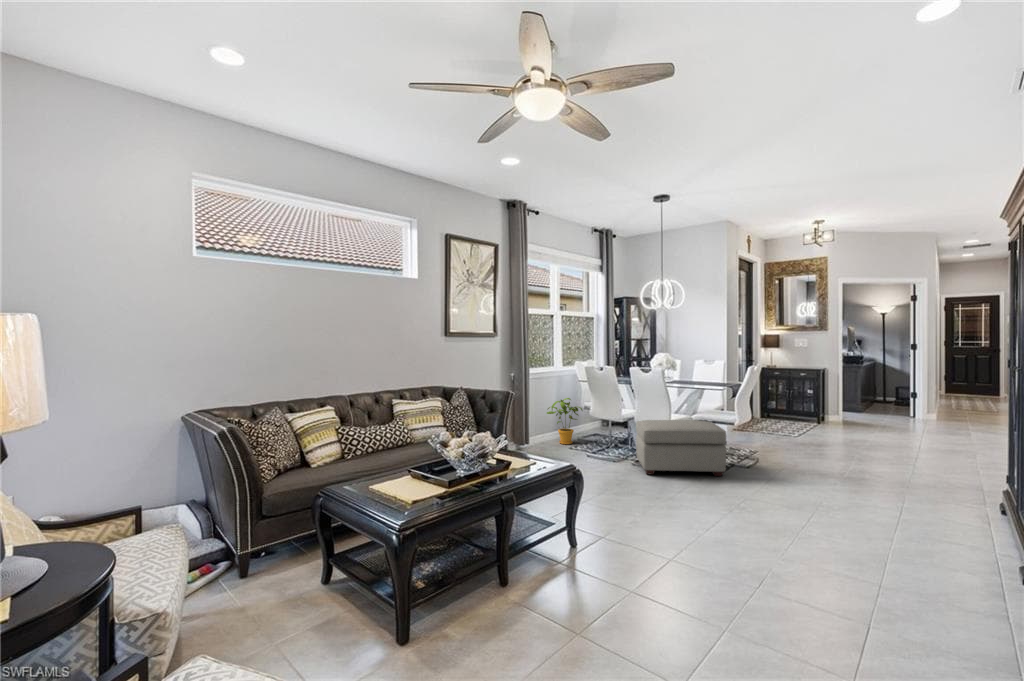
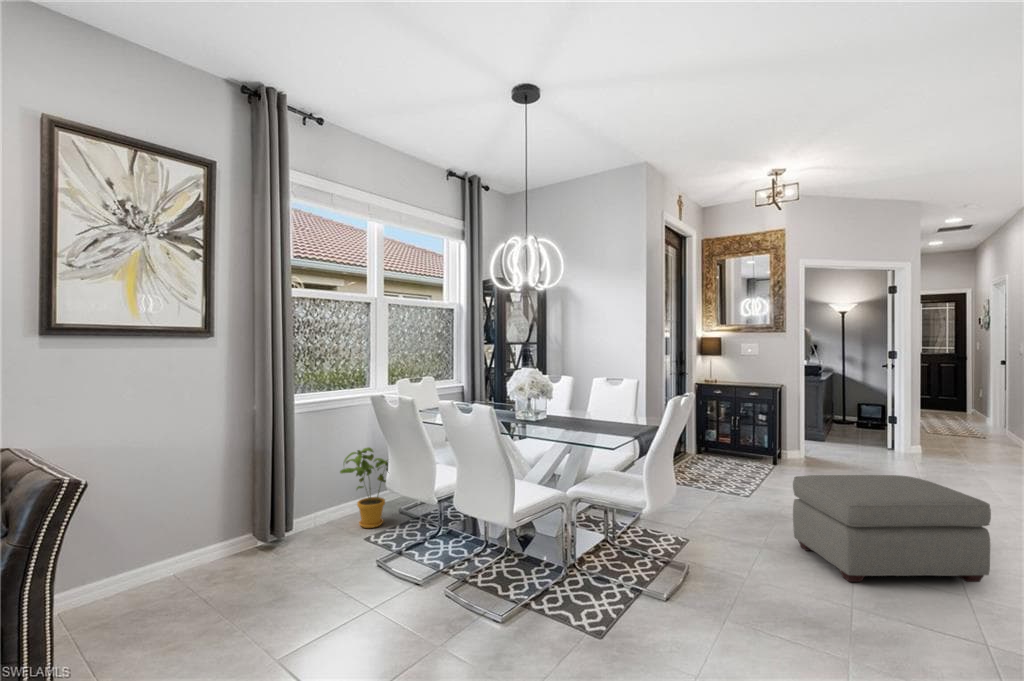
ottoman: present [636,420,726,476] -> present [793,475,991,582]

